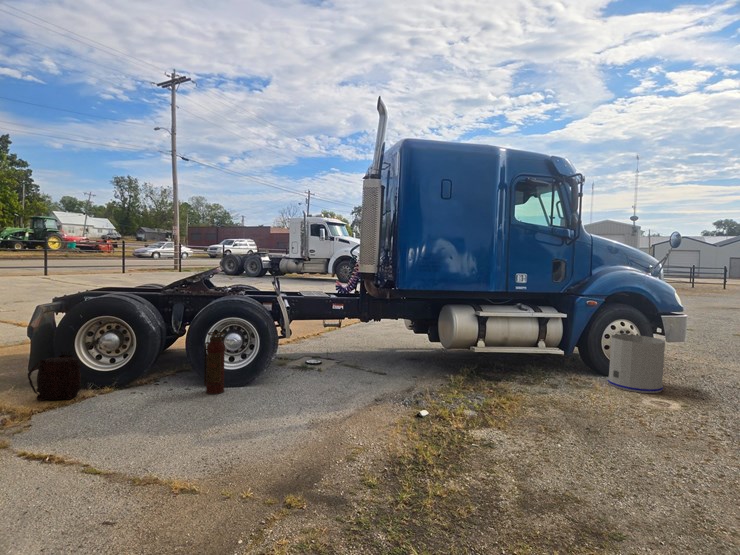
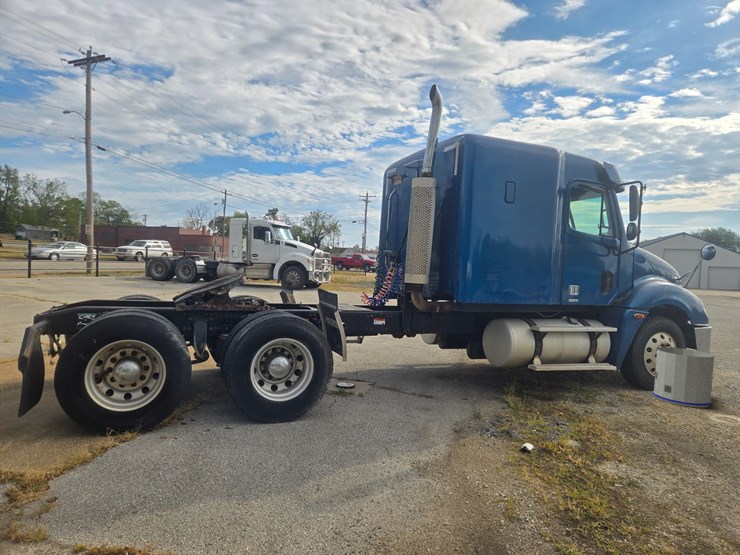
fire extinguisher: present [204,332,225,394] -> none [251,356,278,434]
backpack: present [28,351,82,401] -> none [24,387,94,458]

